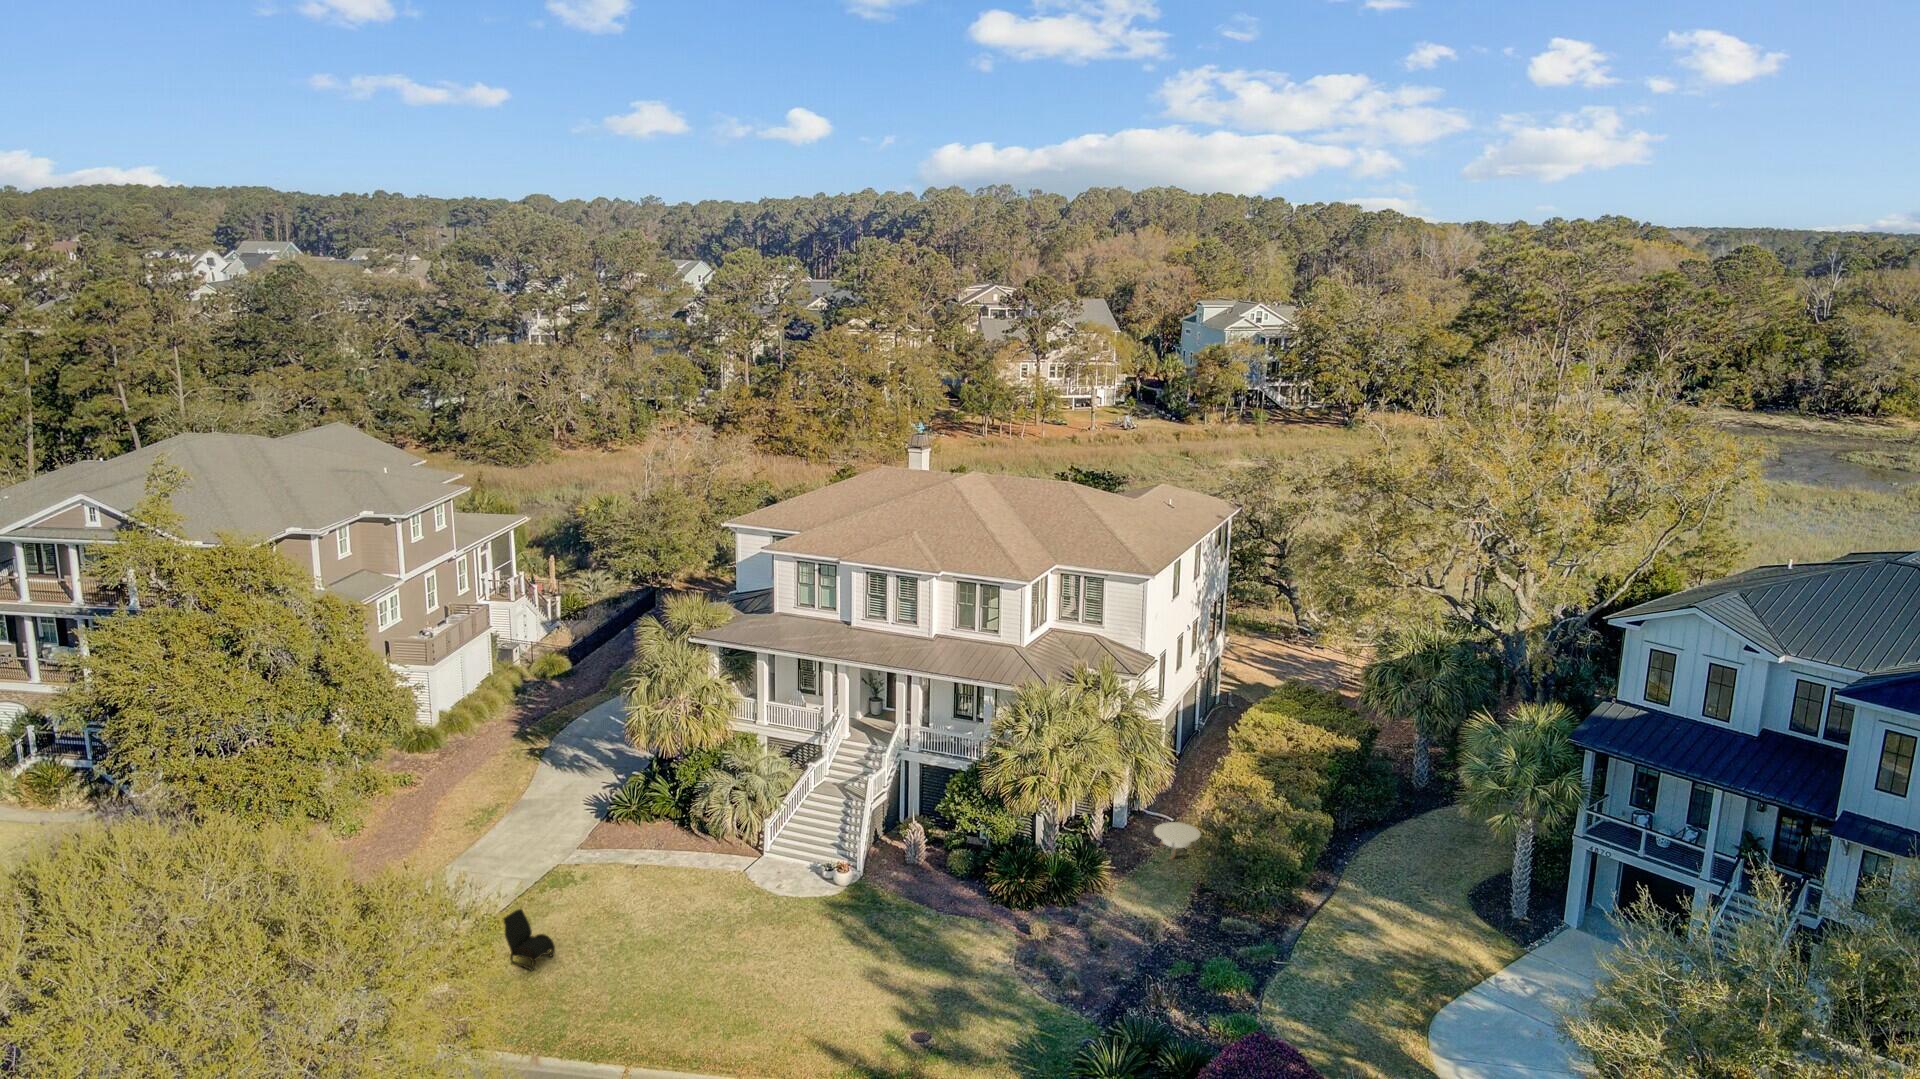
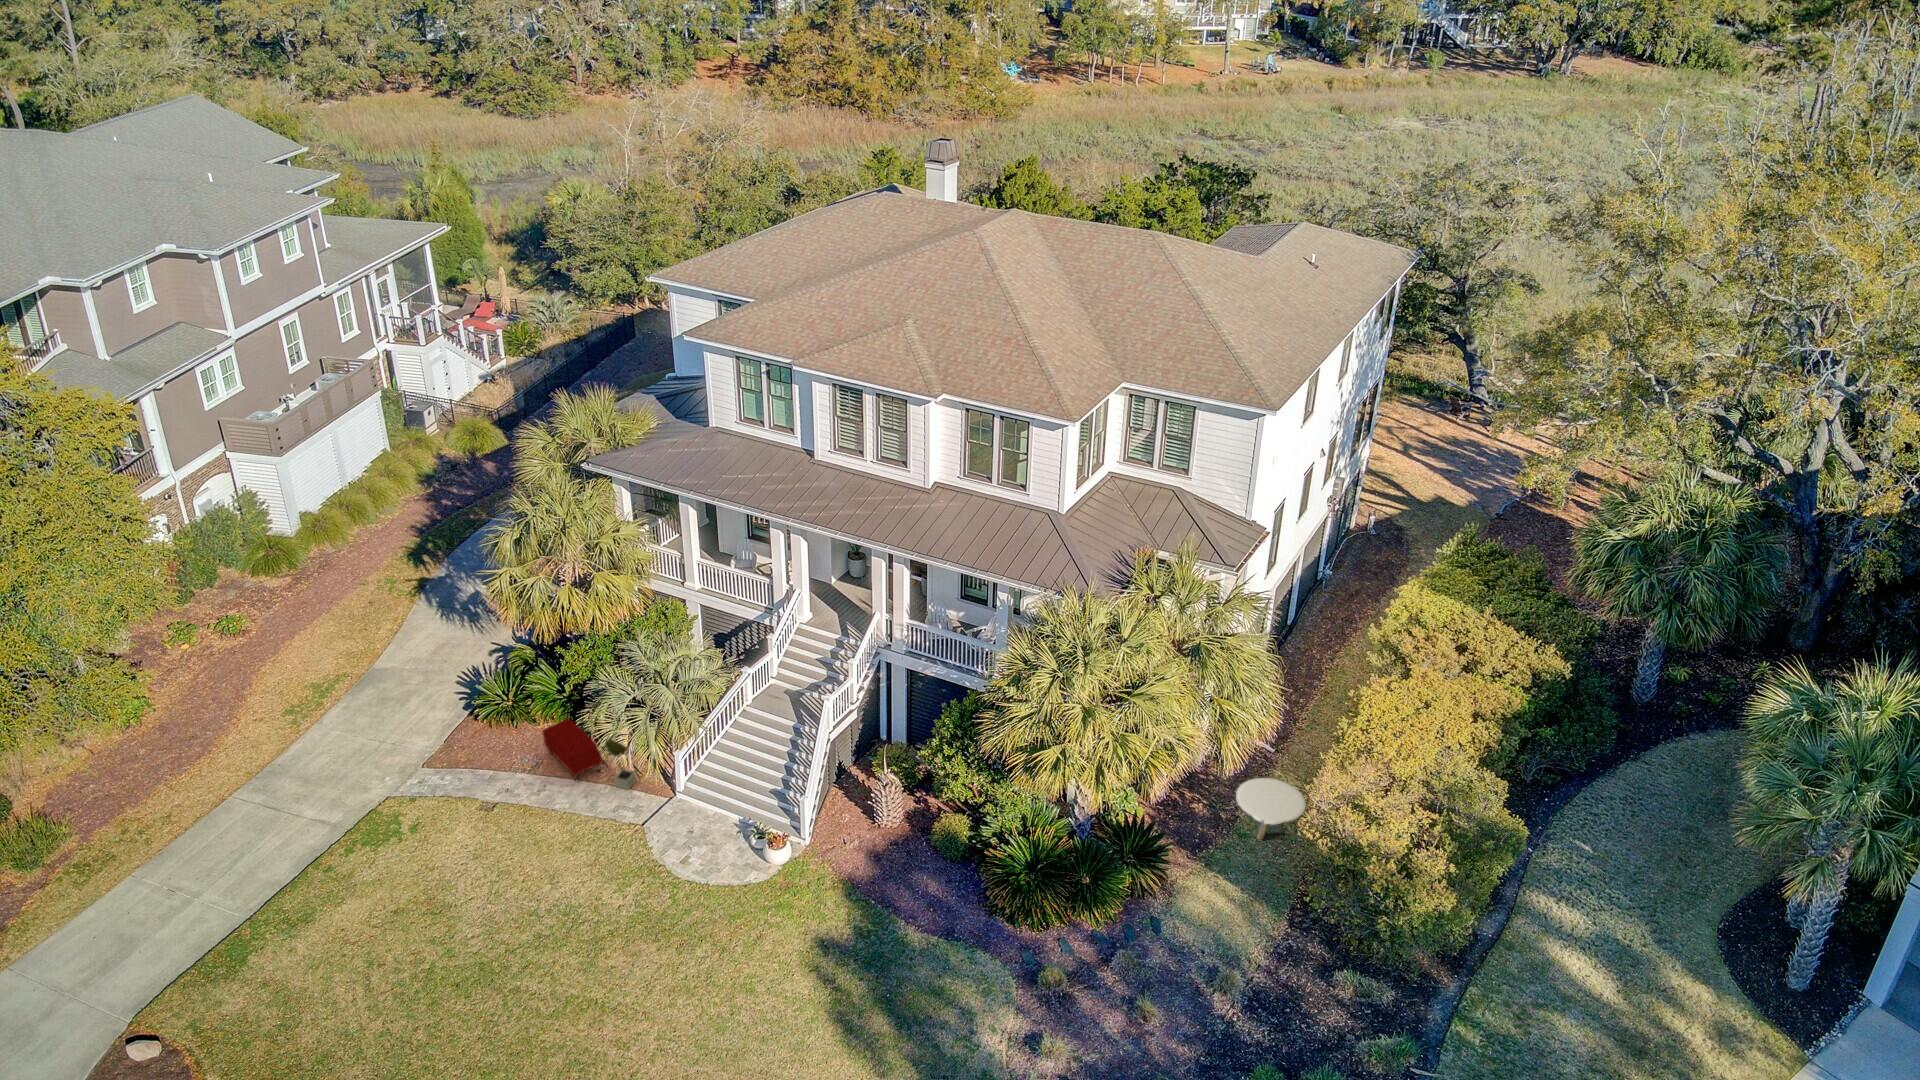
bench: none [661,812,706,851] -> present [543,719,602,781]
potted tree: none [713,814,732,854] -> present [606,739,636,790]
lounge chair: present [503,909,555,971] -> none [259,914,347,1007]

